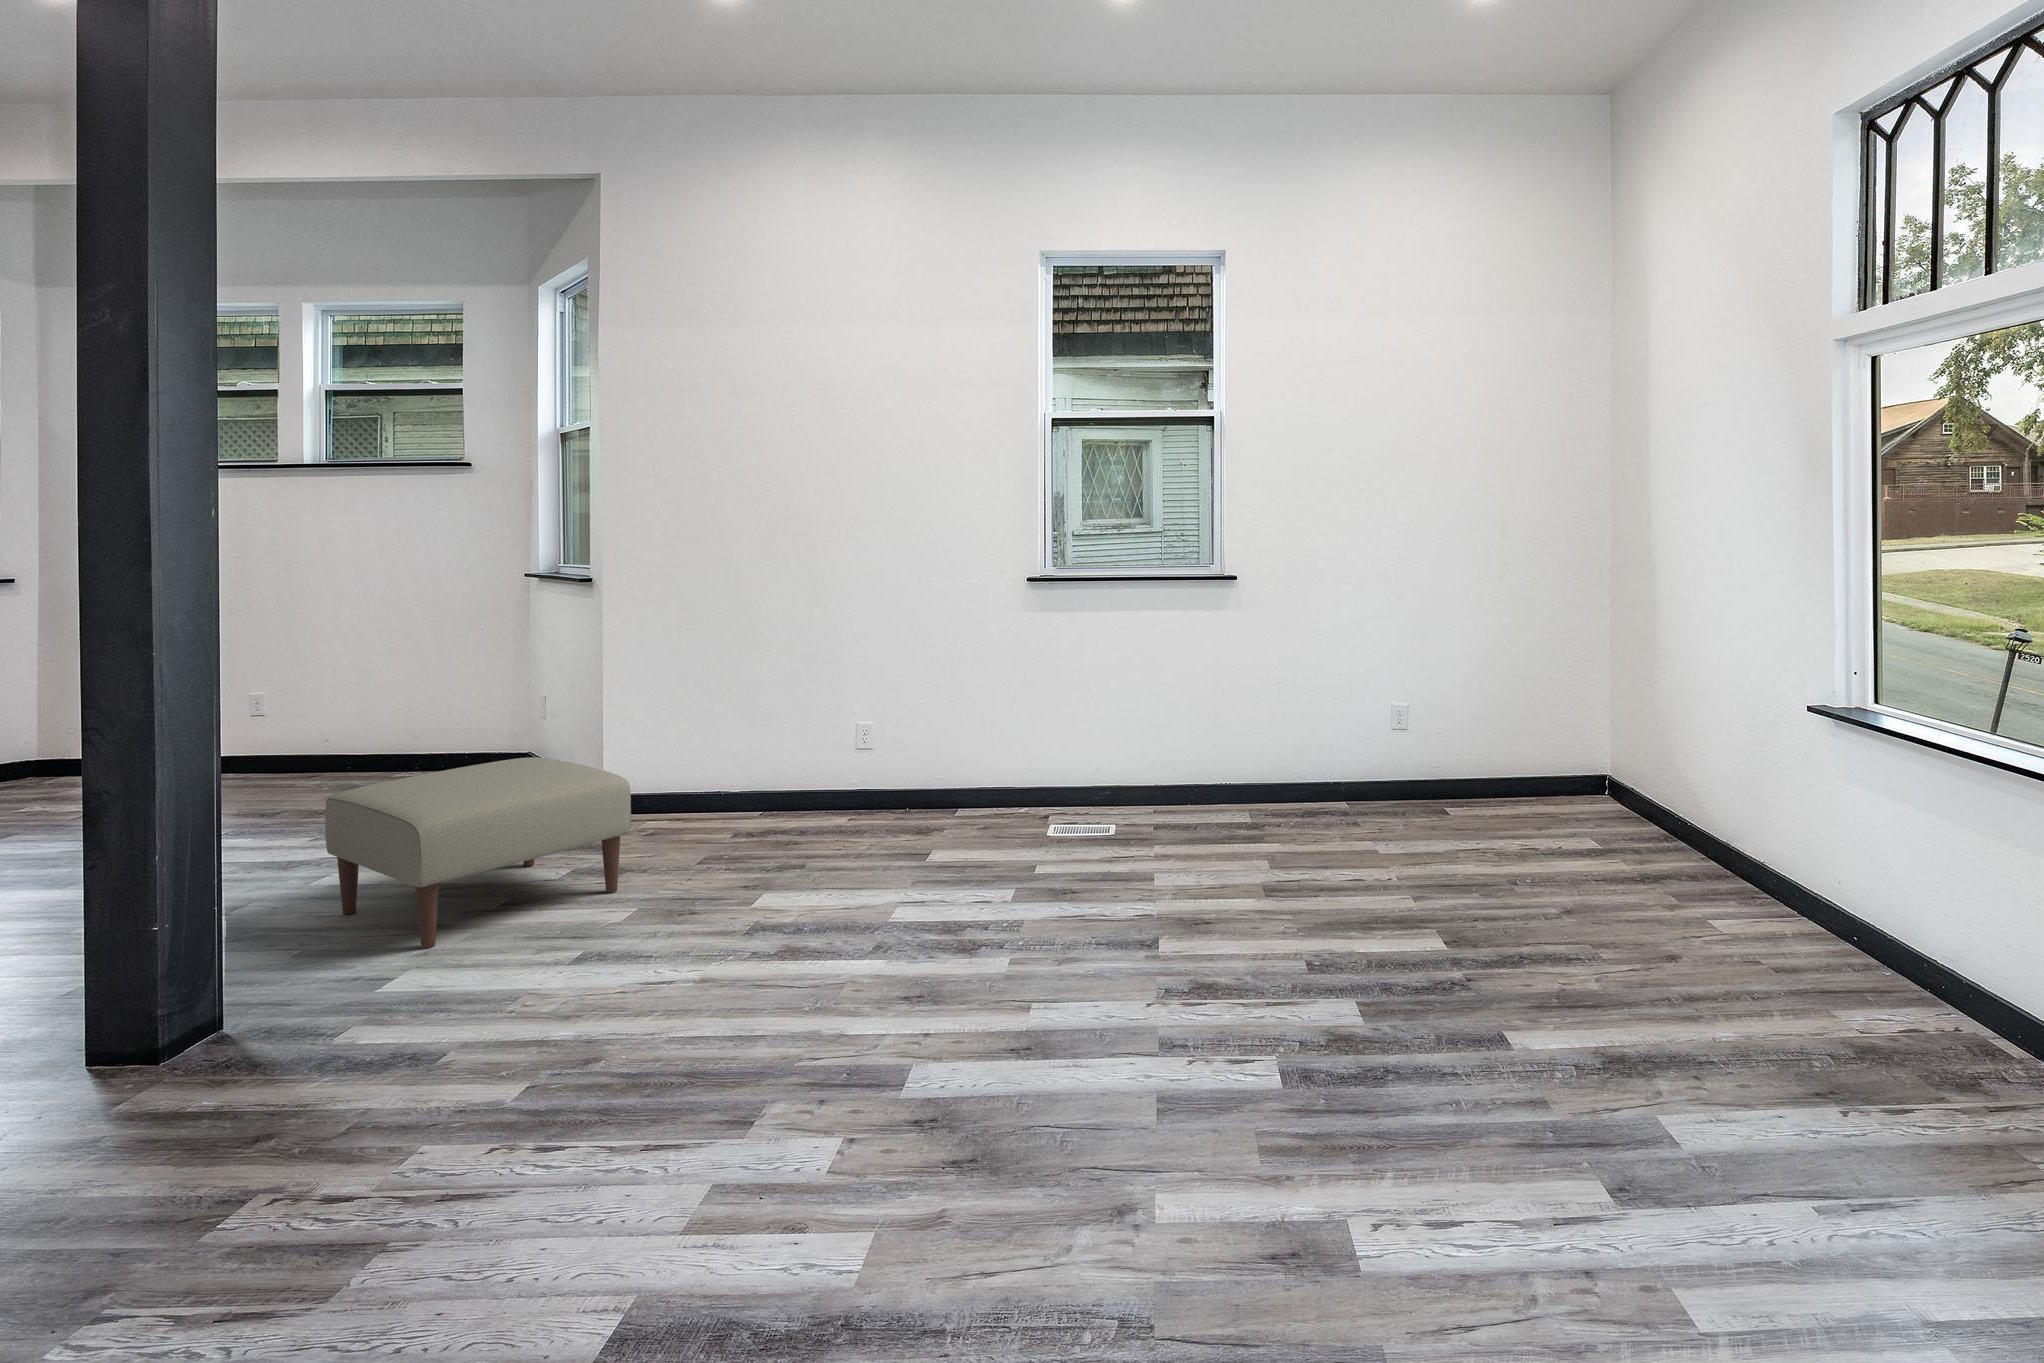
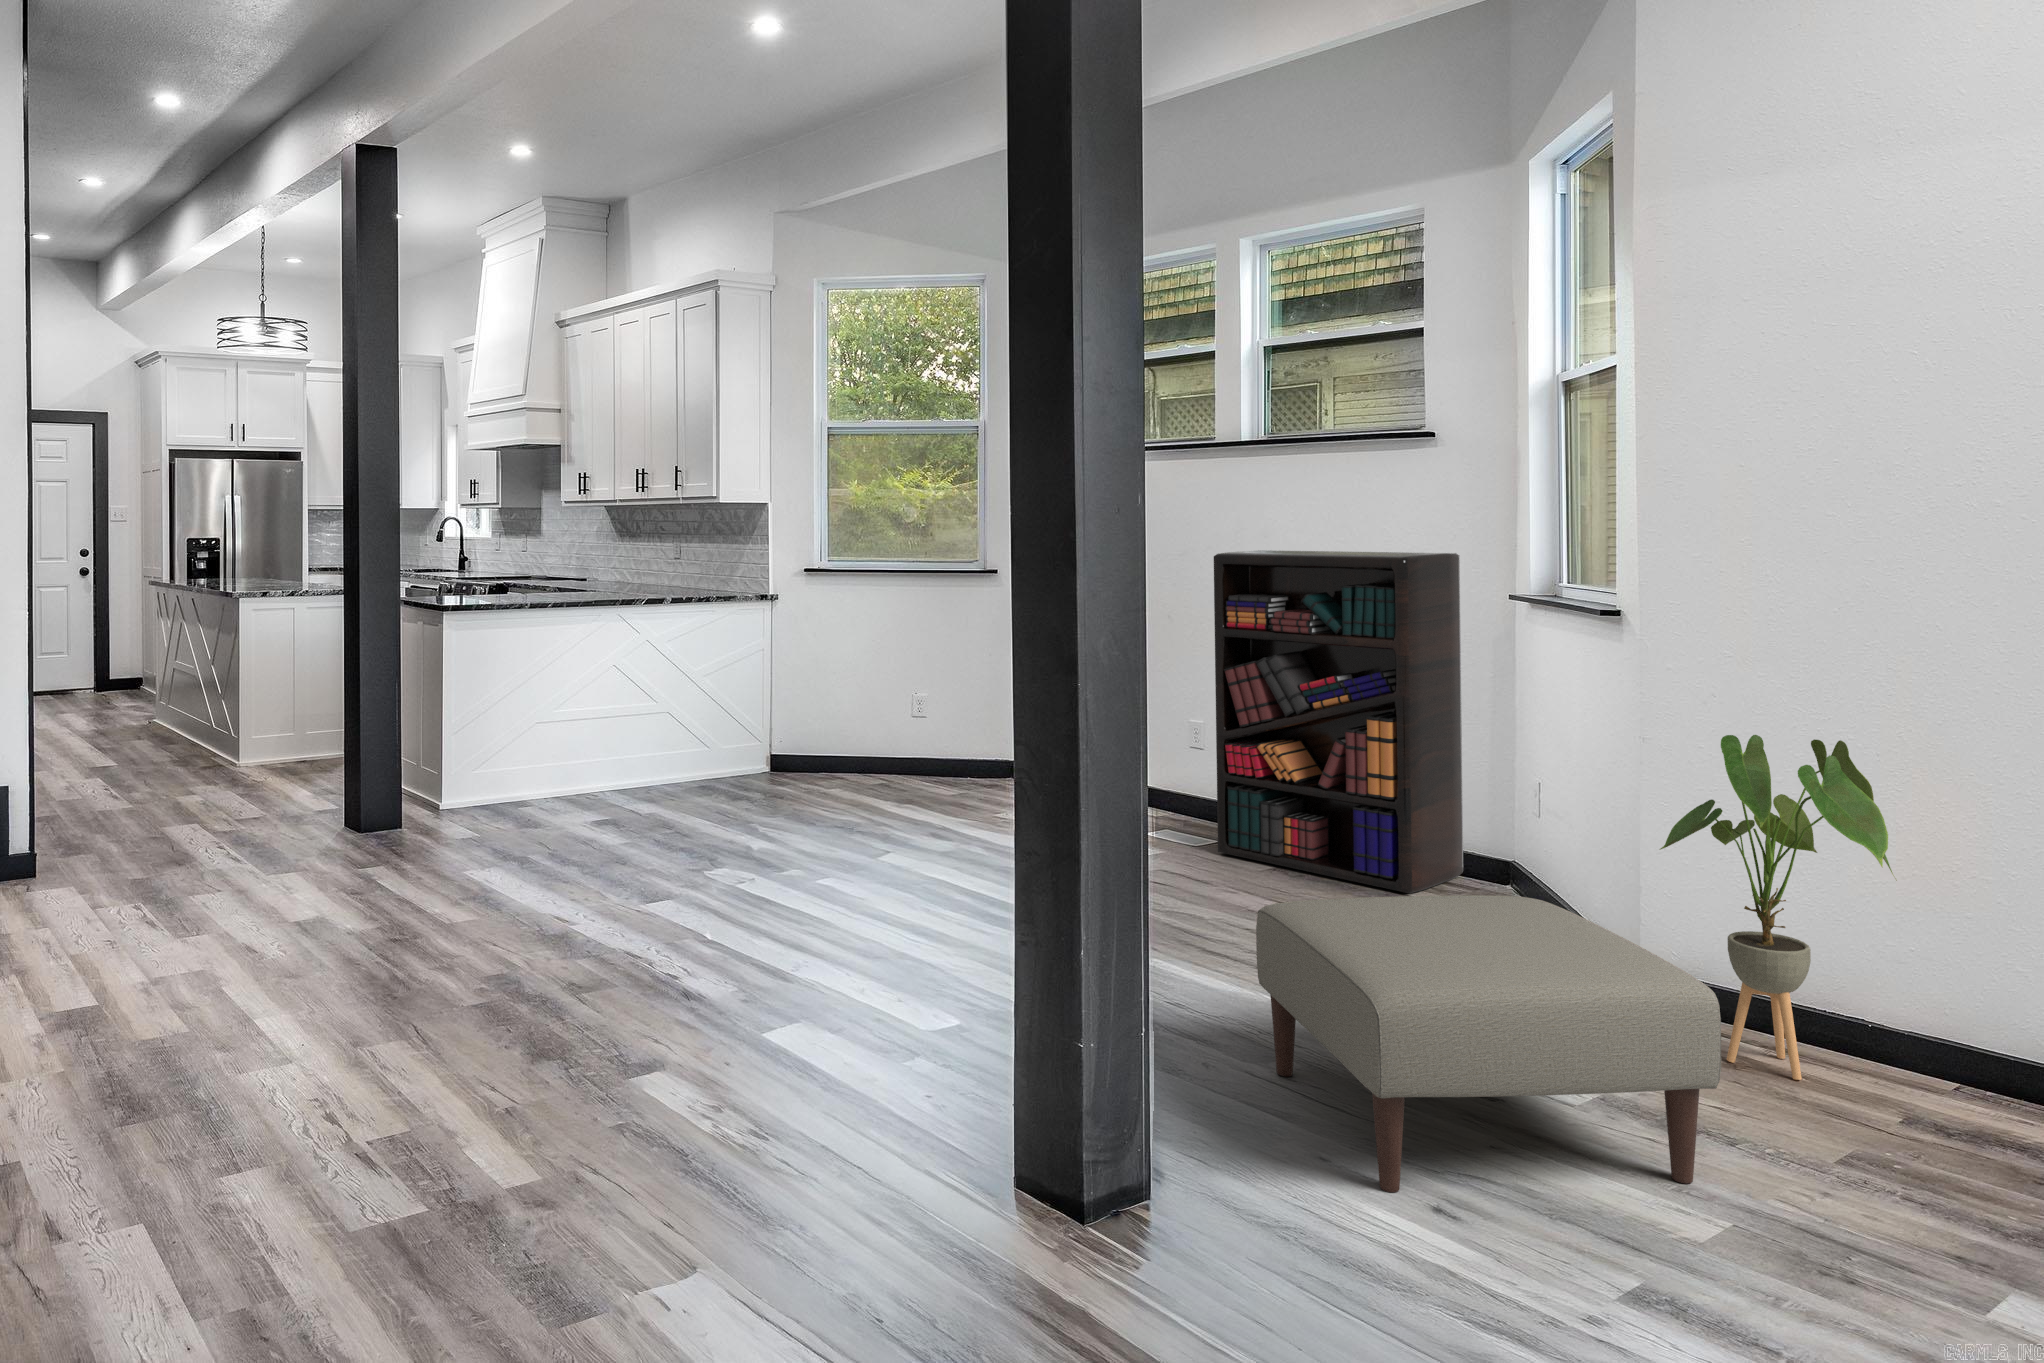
bookshelf: none [280,546,496,796] -> present [1214,550,1463,894]
house plant: none [609,641,730,833] -> present [1660,735,1897,1080]

